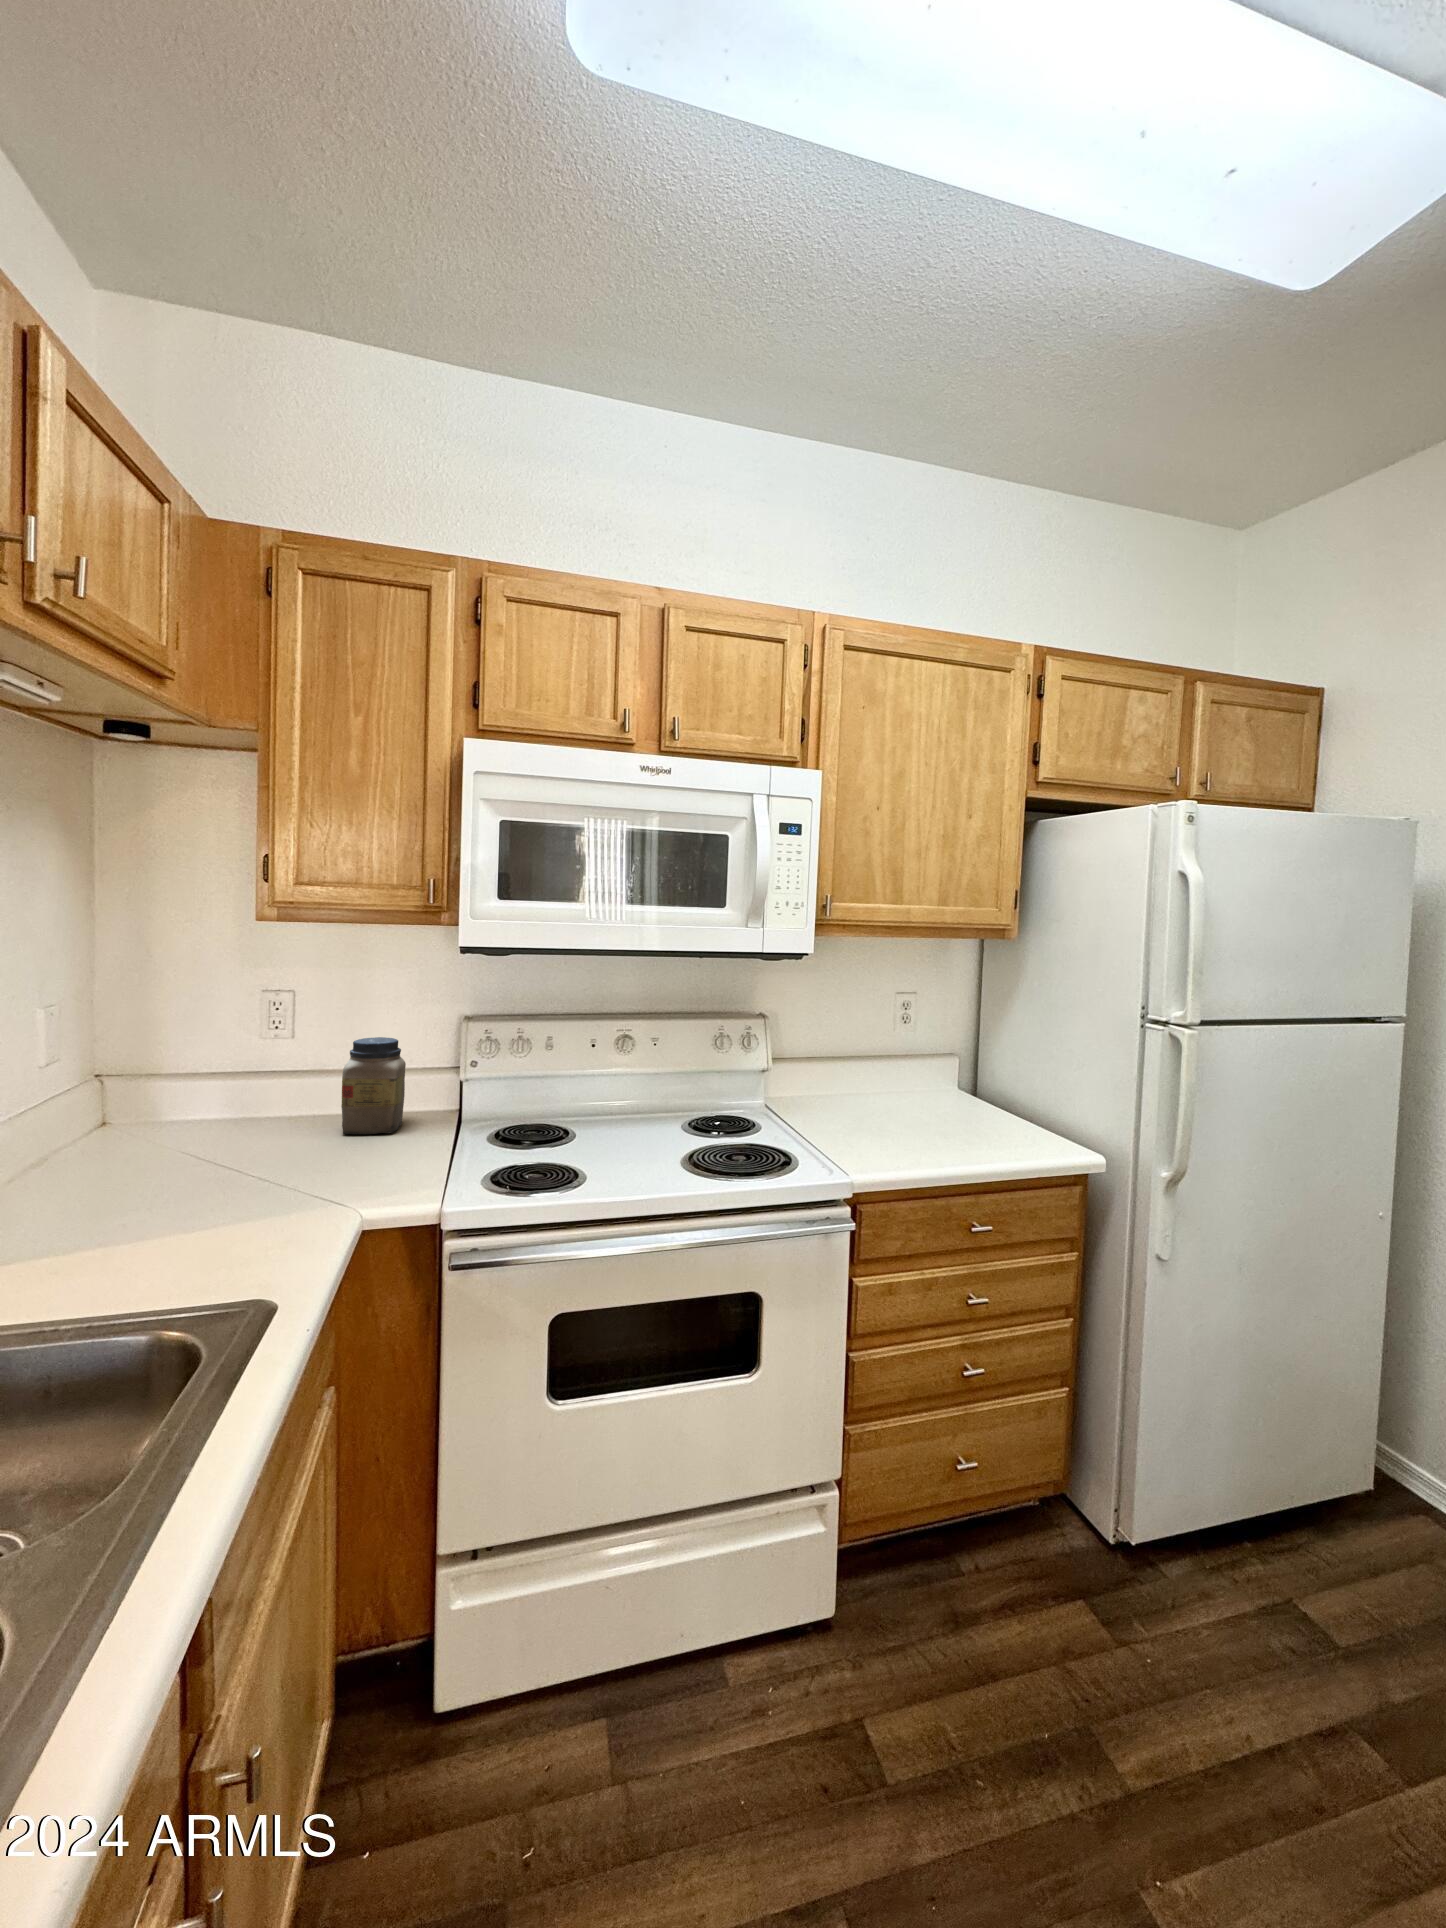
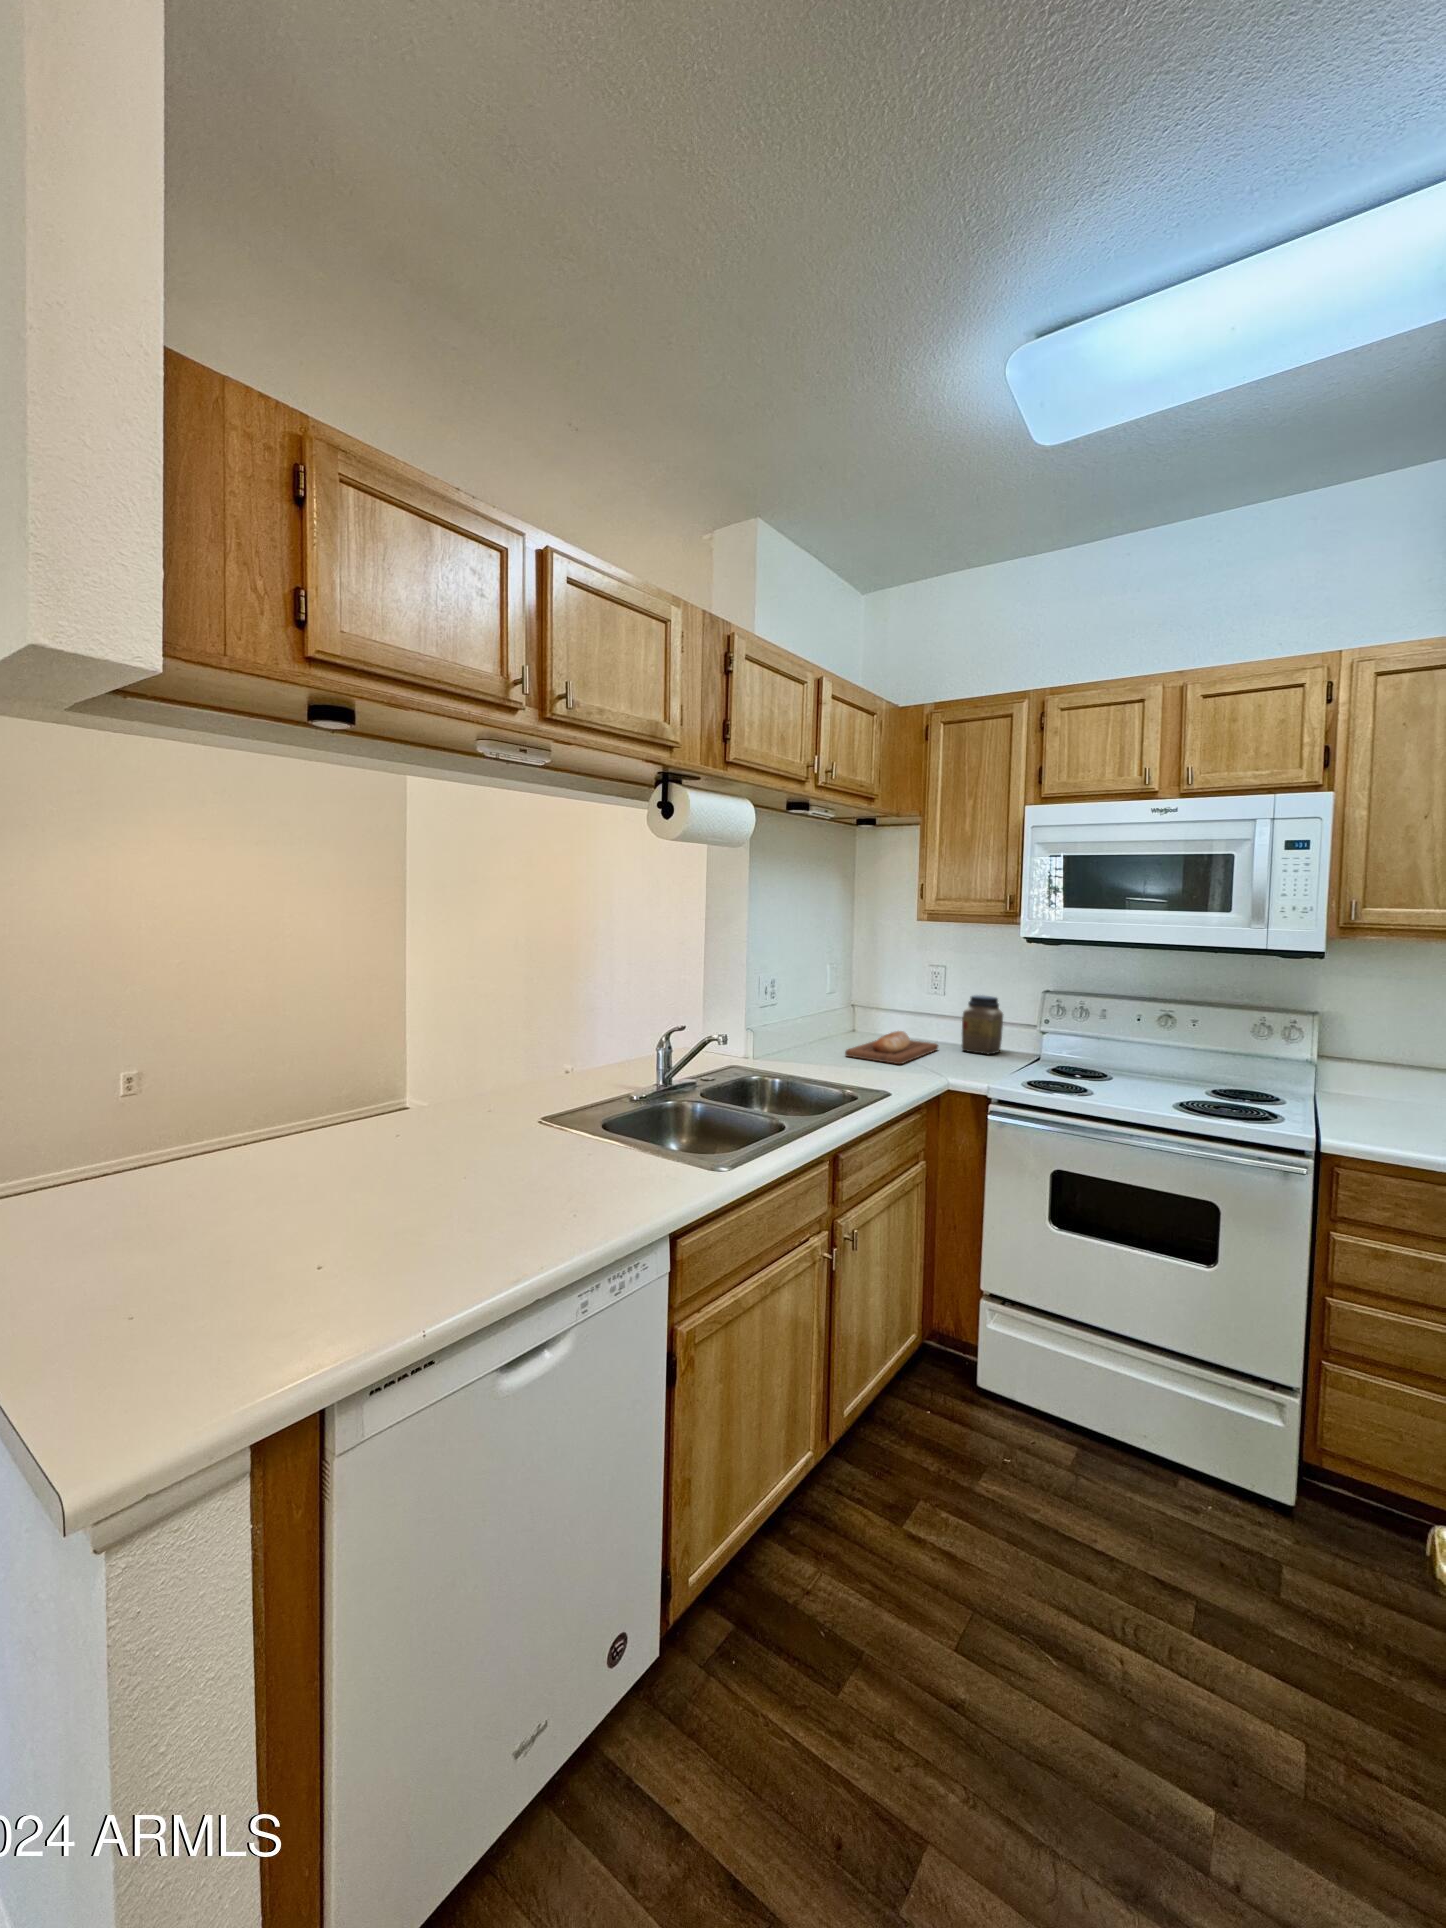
bread loaf: none [120,1122,302,1209] -> present [845,1031,938,1064]

